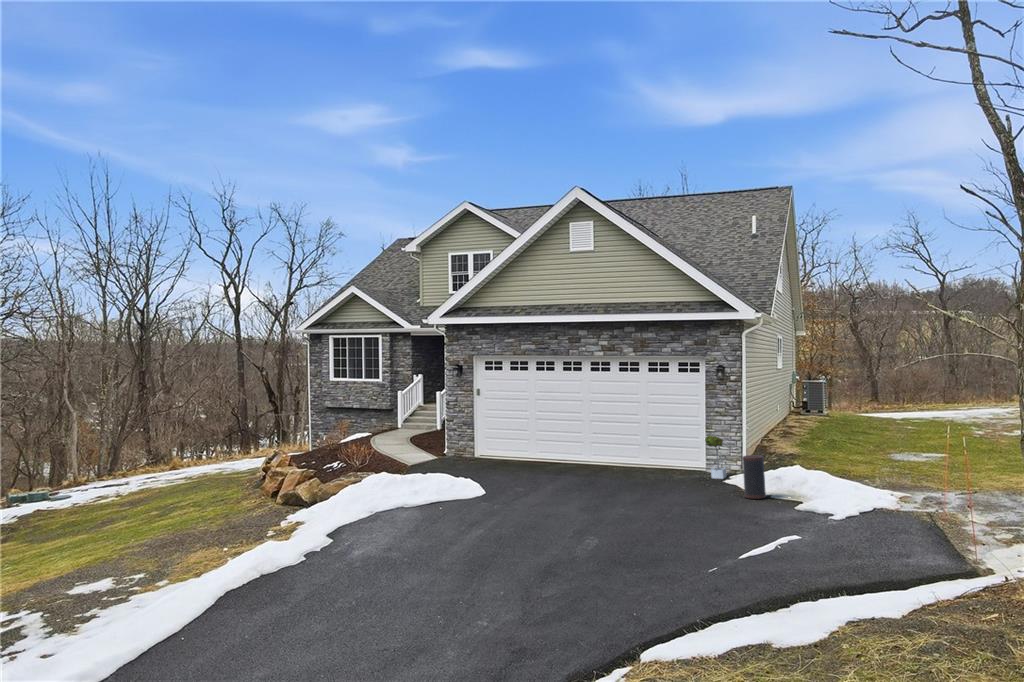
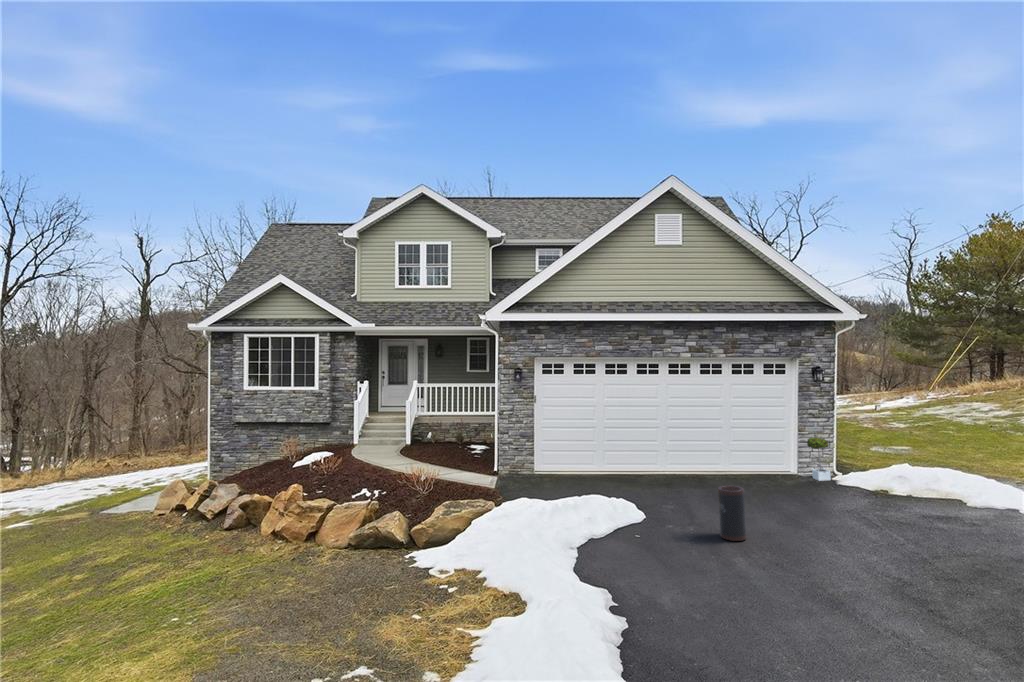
trash can: present [742,455,766,499] -> present [718,485,747,541]

